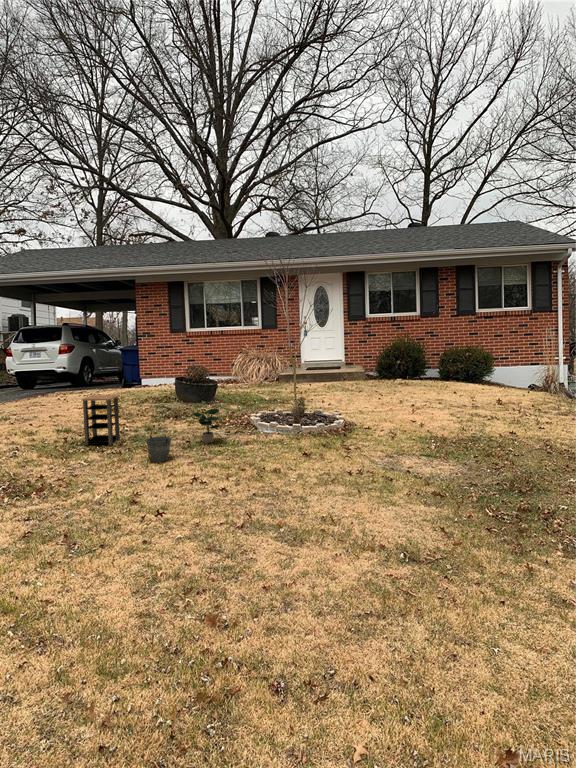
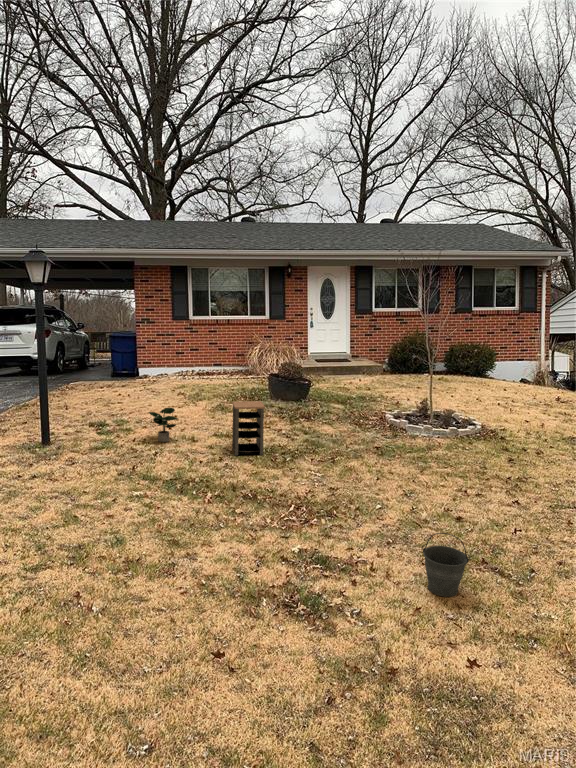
potted plant: present [192,409,220,443] -> present [149,408,178,442]
bucket: present [146,427,171,462] -> present [422,533,470,597]

